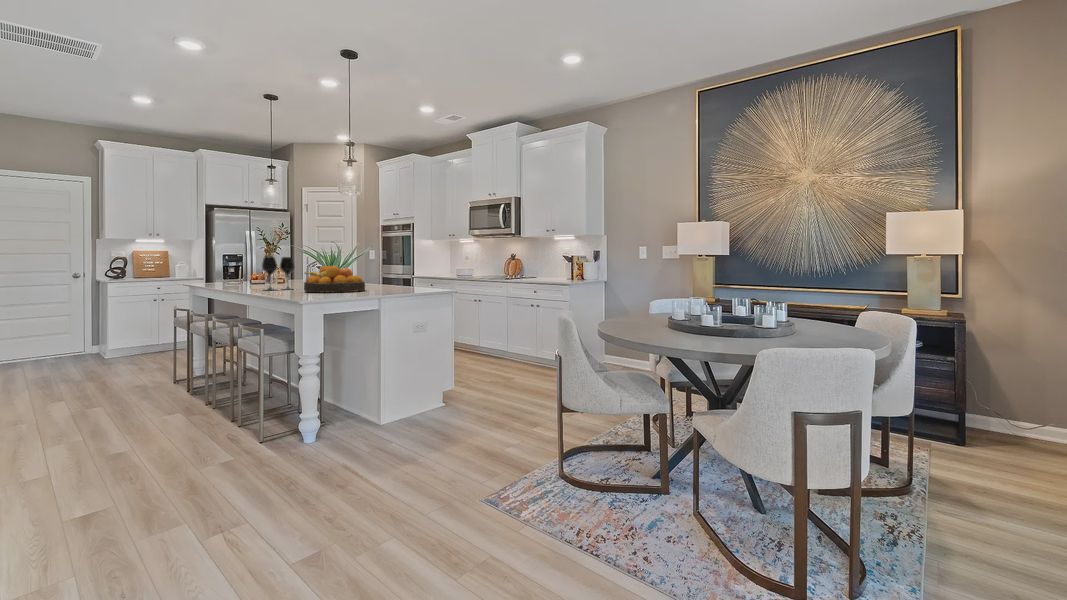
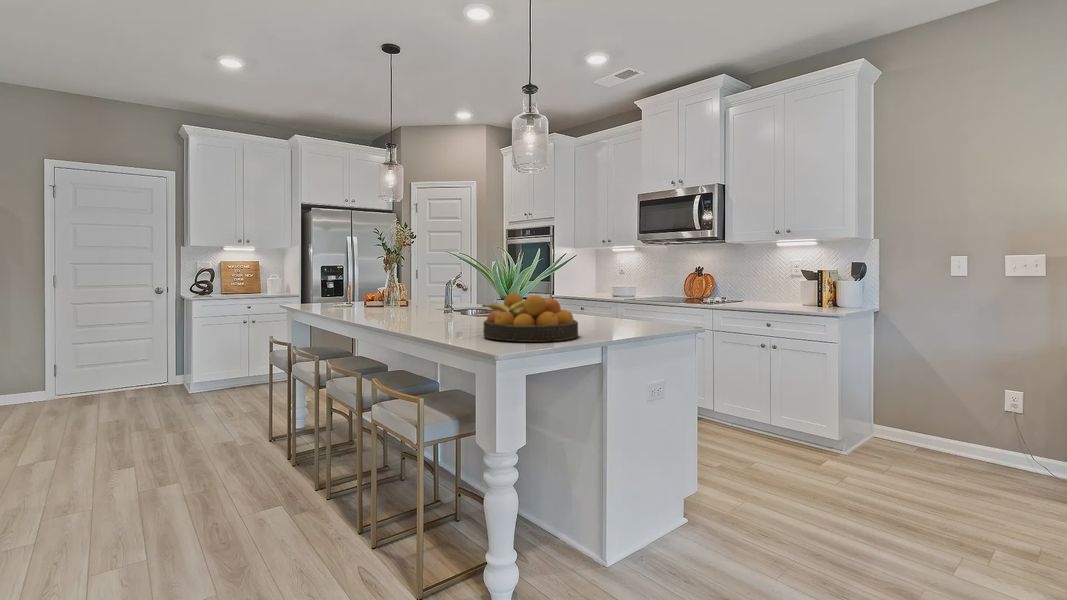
wine glass: present [262,257,294,290] -> none [407,277,452,329]

